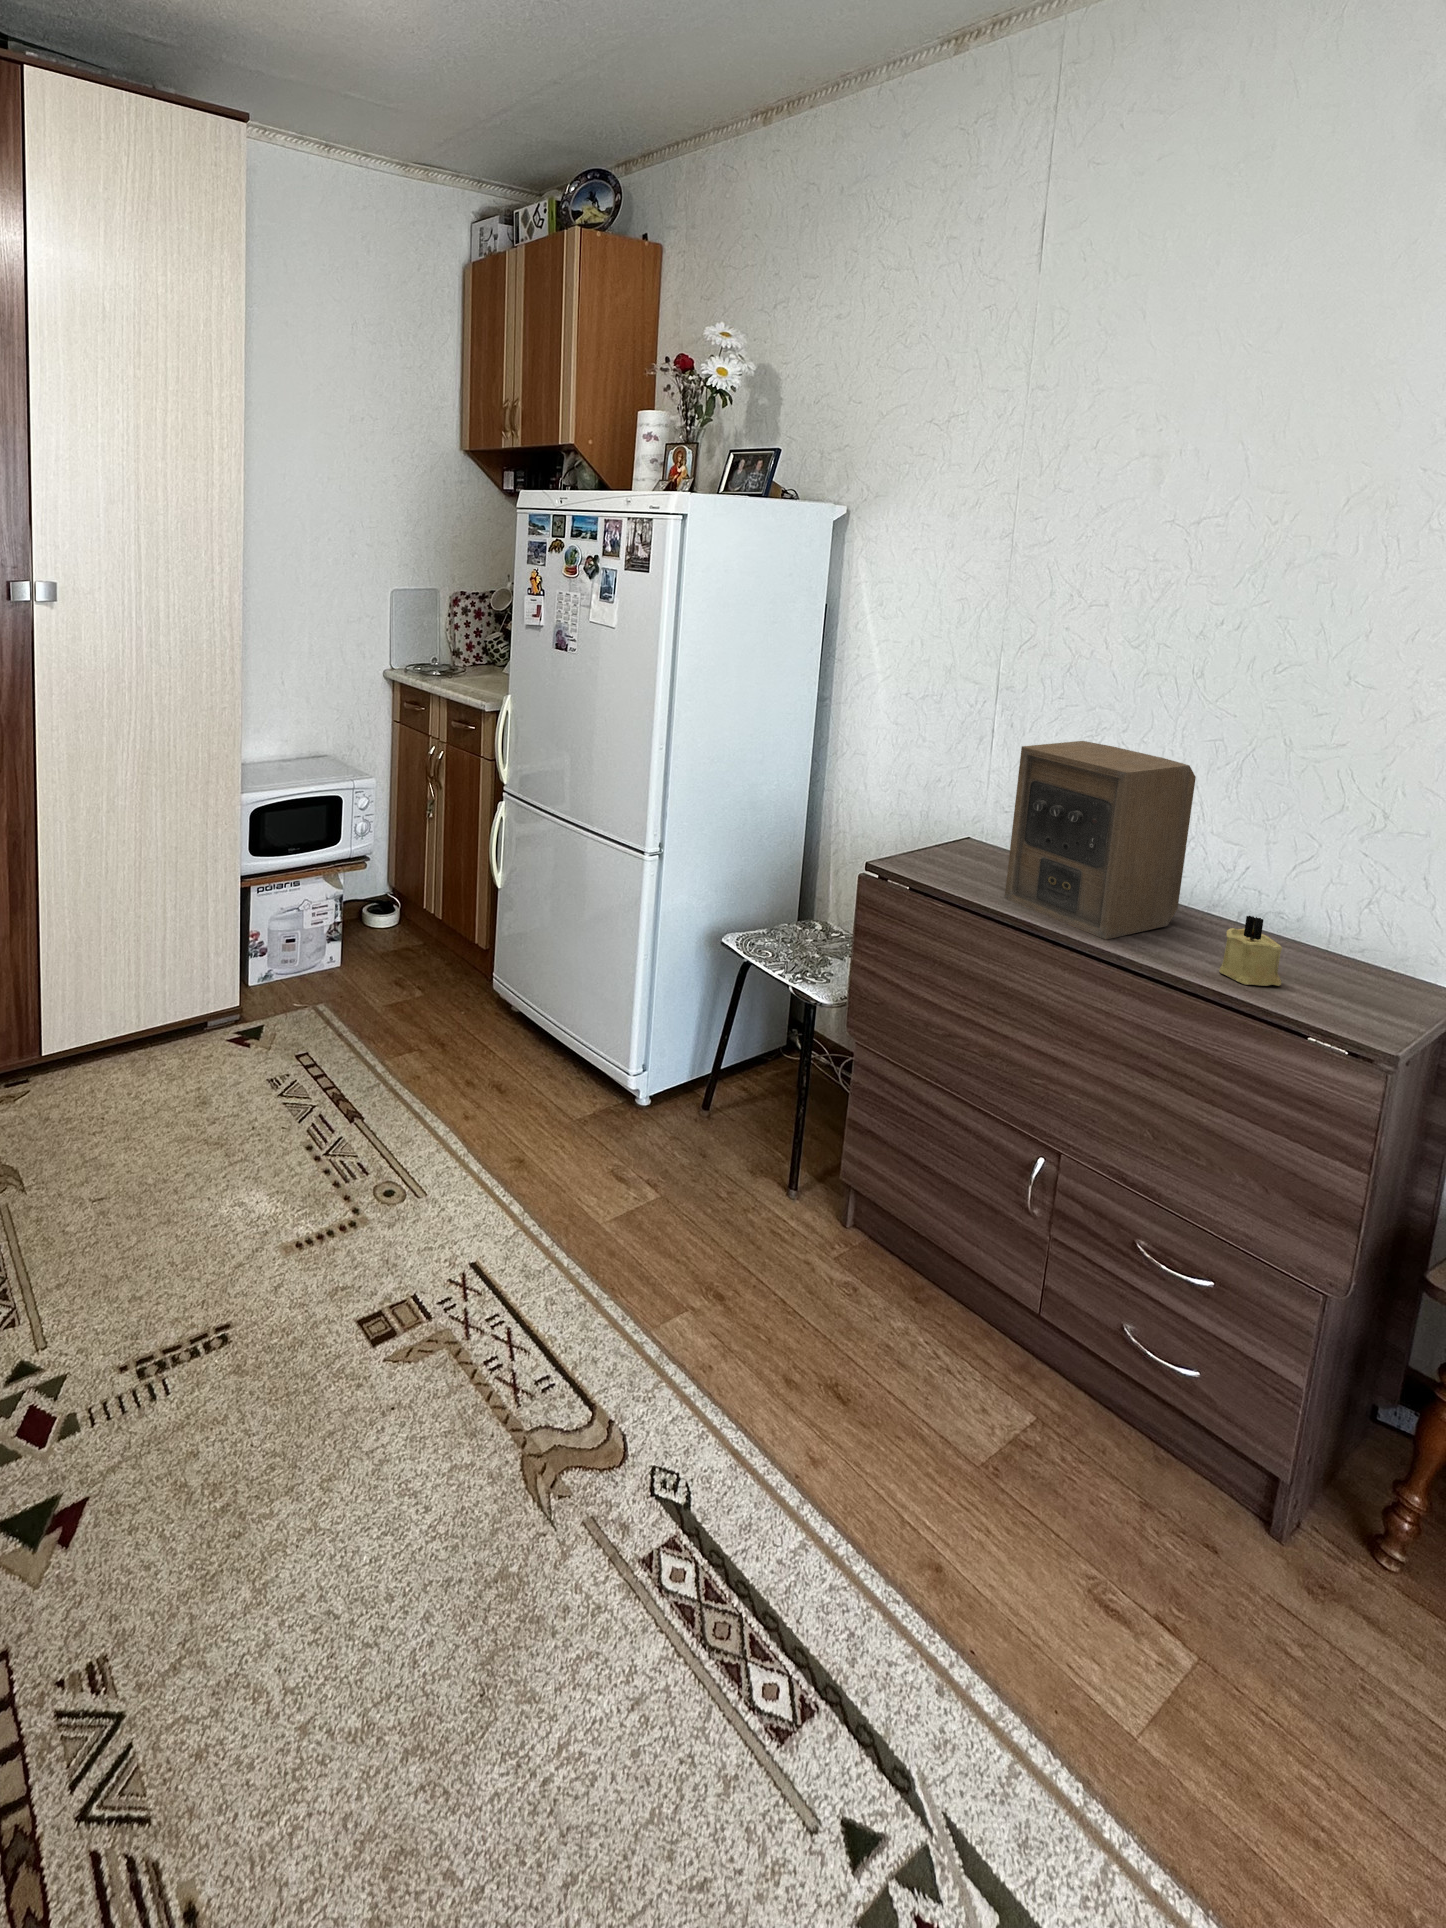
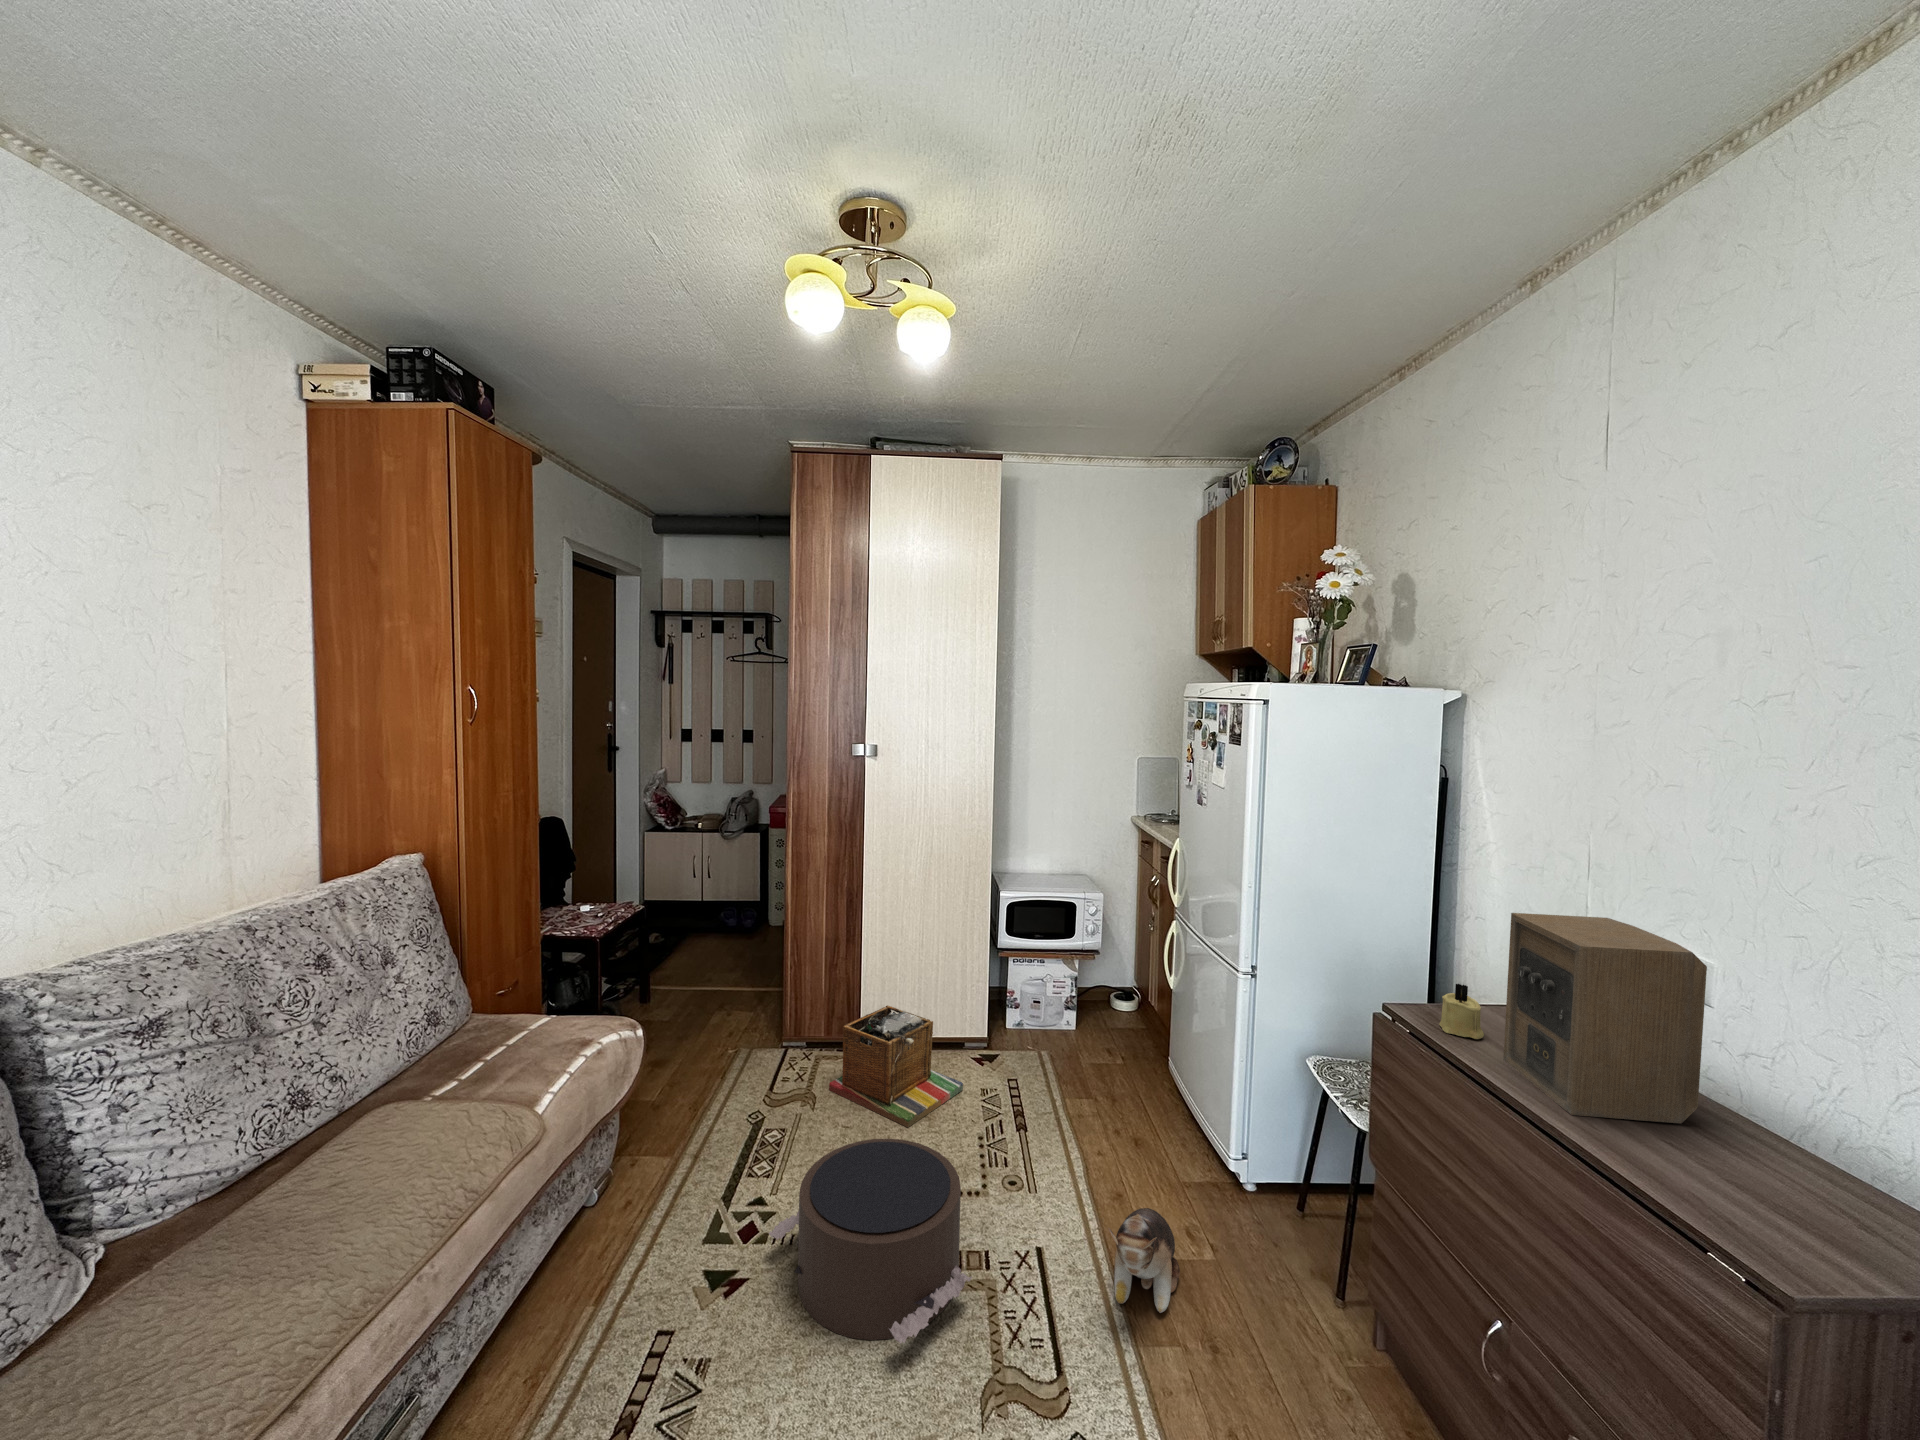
candle: present [1219,916,1282,986] -> present [1439,984,1484,1039]
laundry basket: none [31,996,242,1167] -> present [829,1005,963,1127]
plush toy: none [571,1164,665,1291] -> present [1108,1208,1180,1313]
pouf: none [99,1185,441,1508] -> present [769,1138,972,1344]

